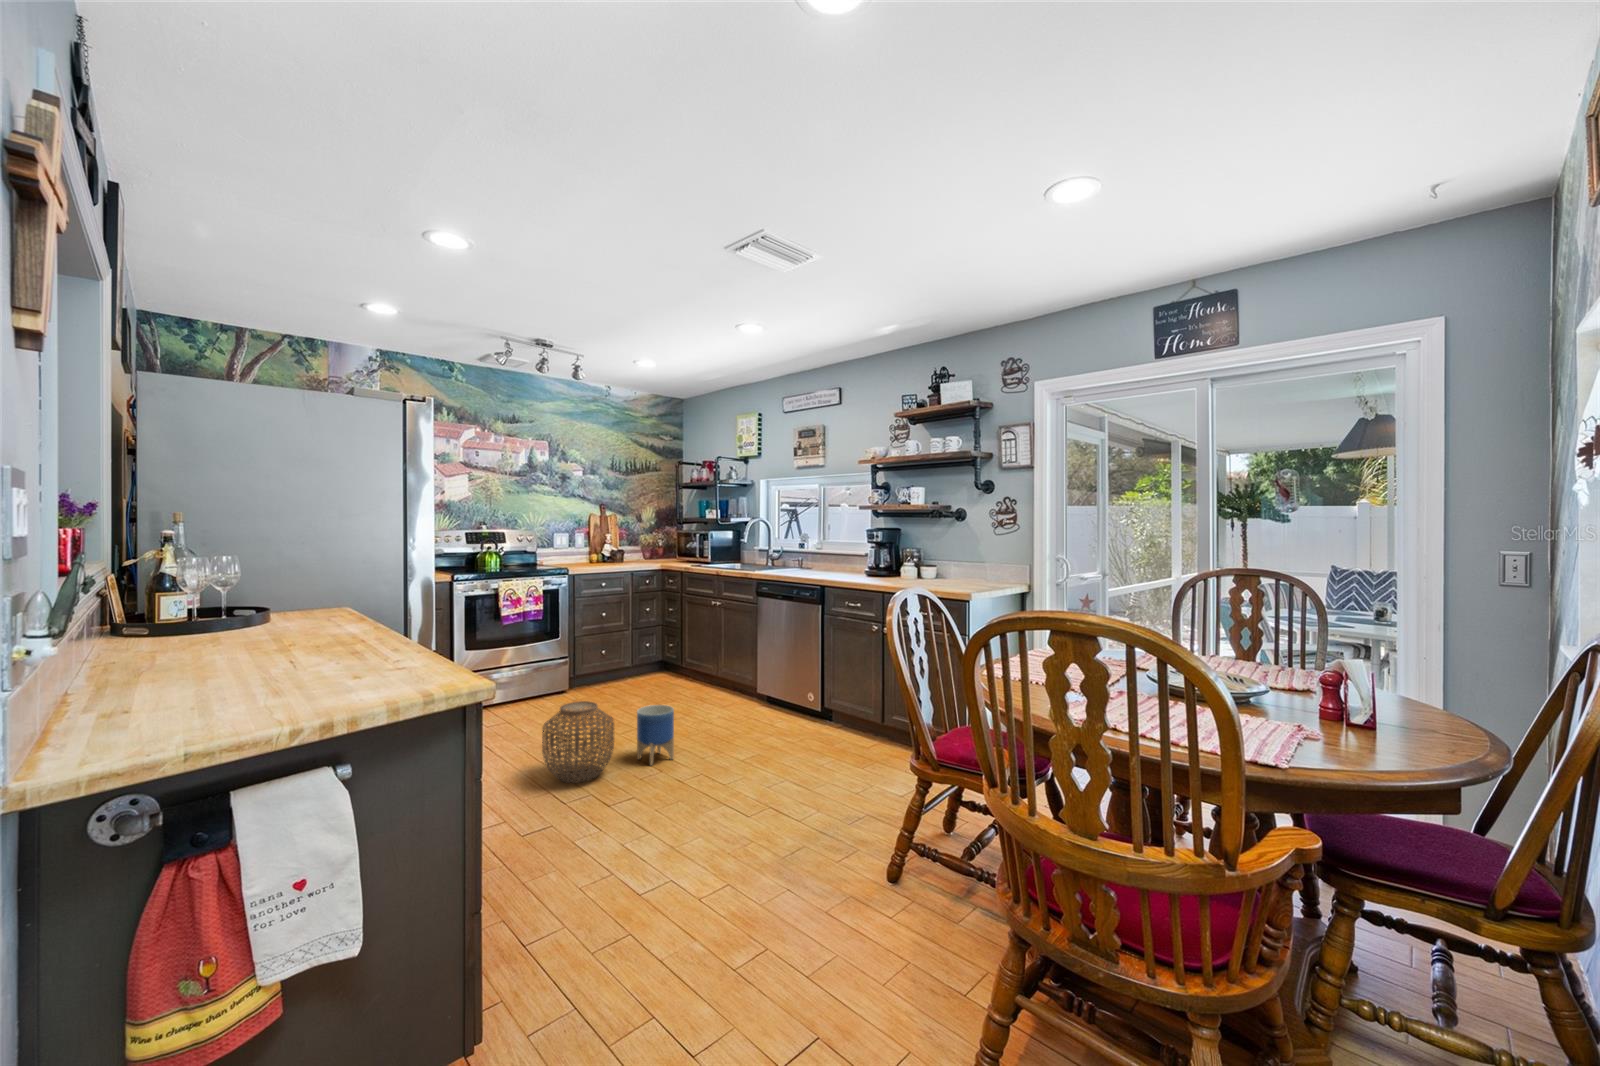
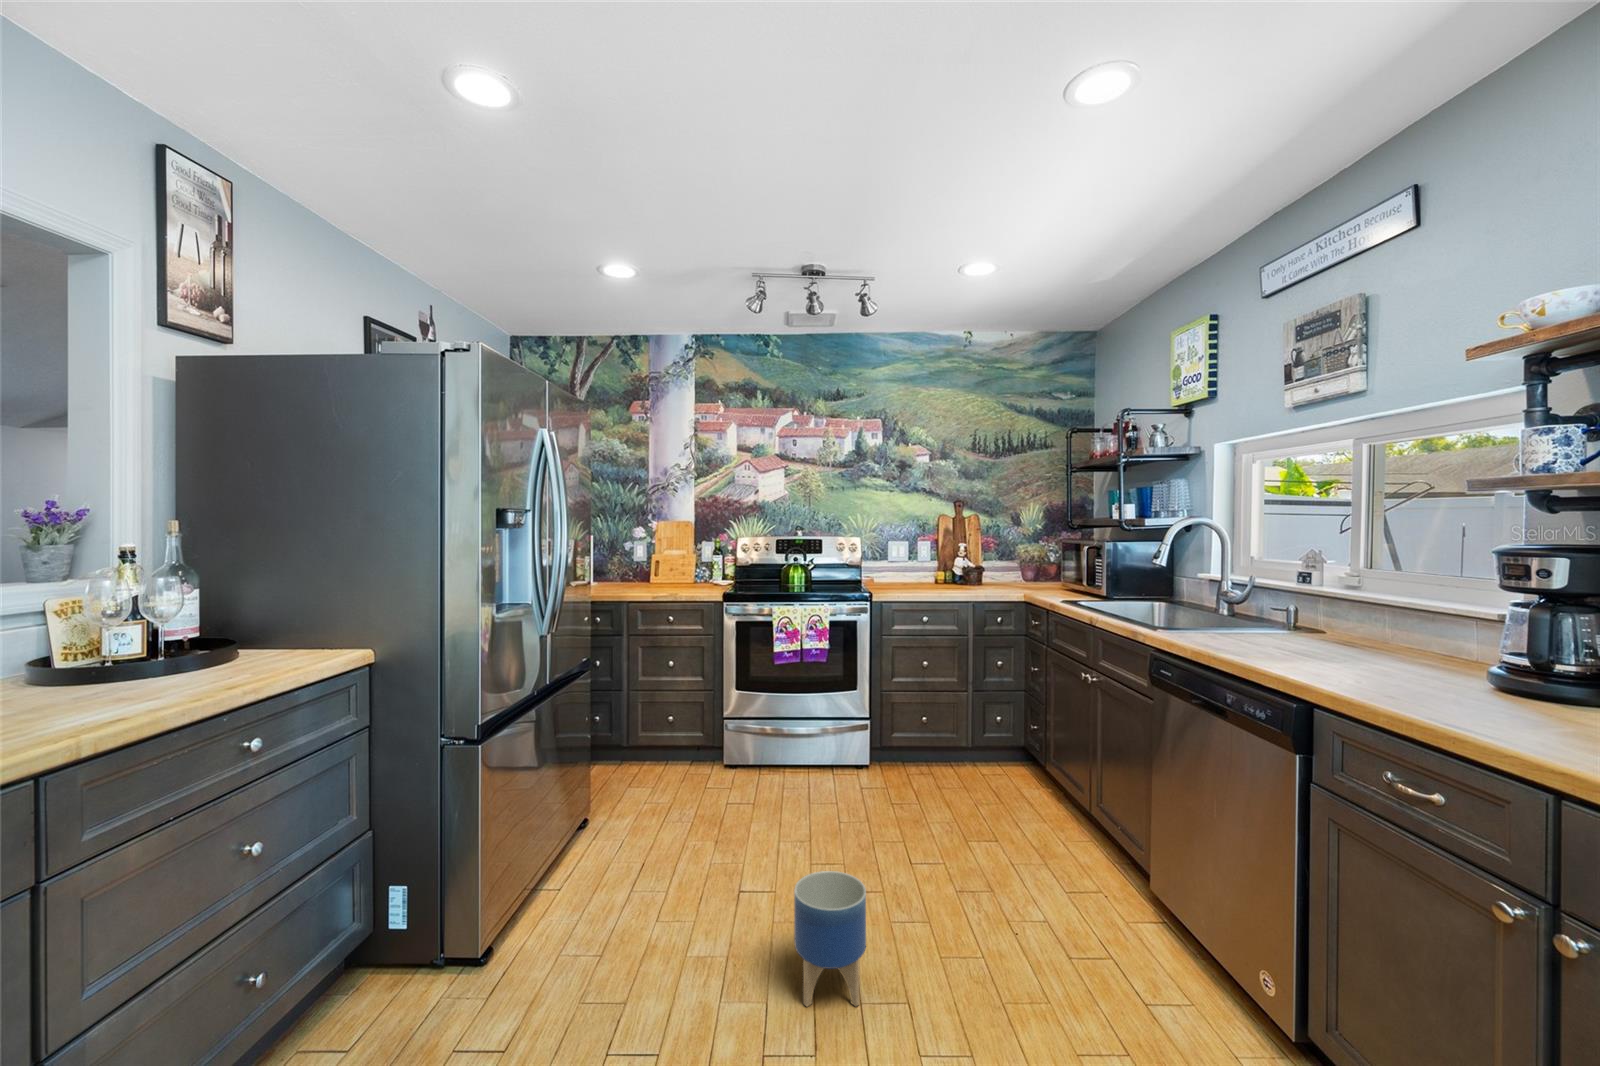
woven basket: present [542,701,614,783] -> none [620,834,744,997]

